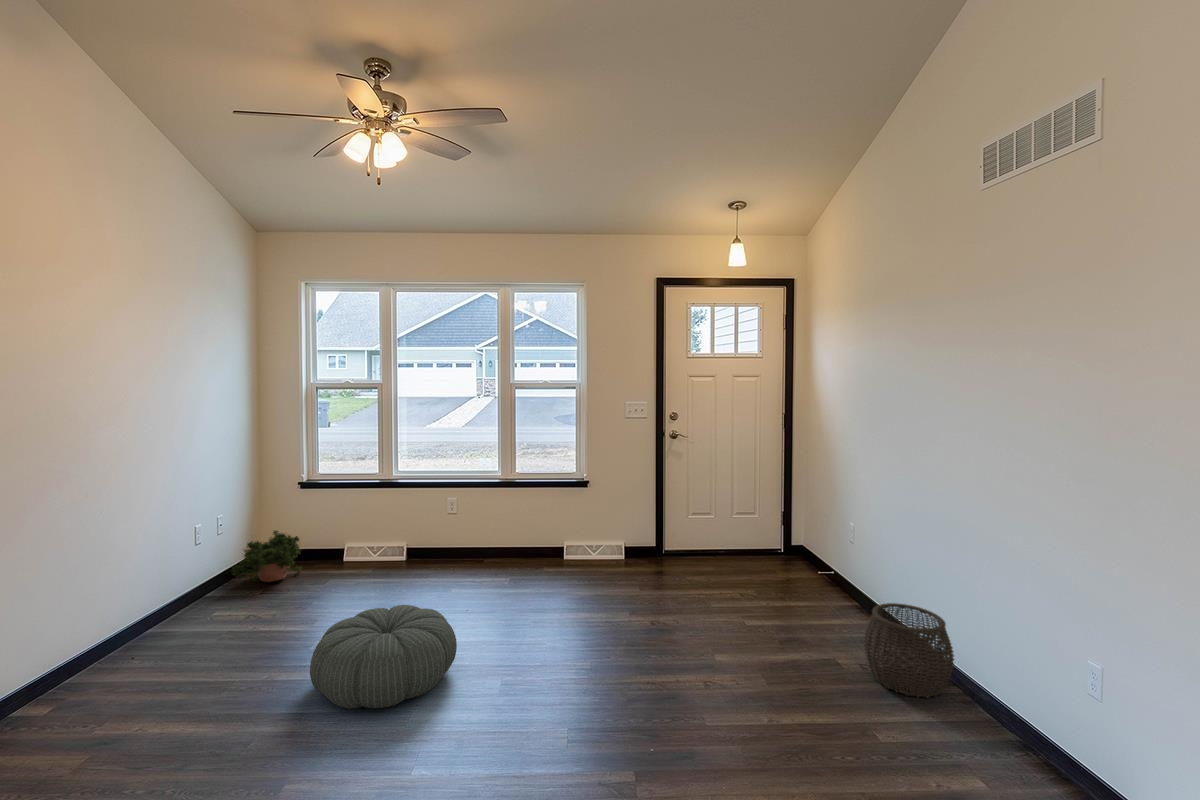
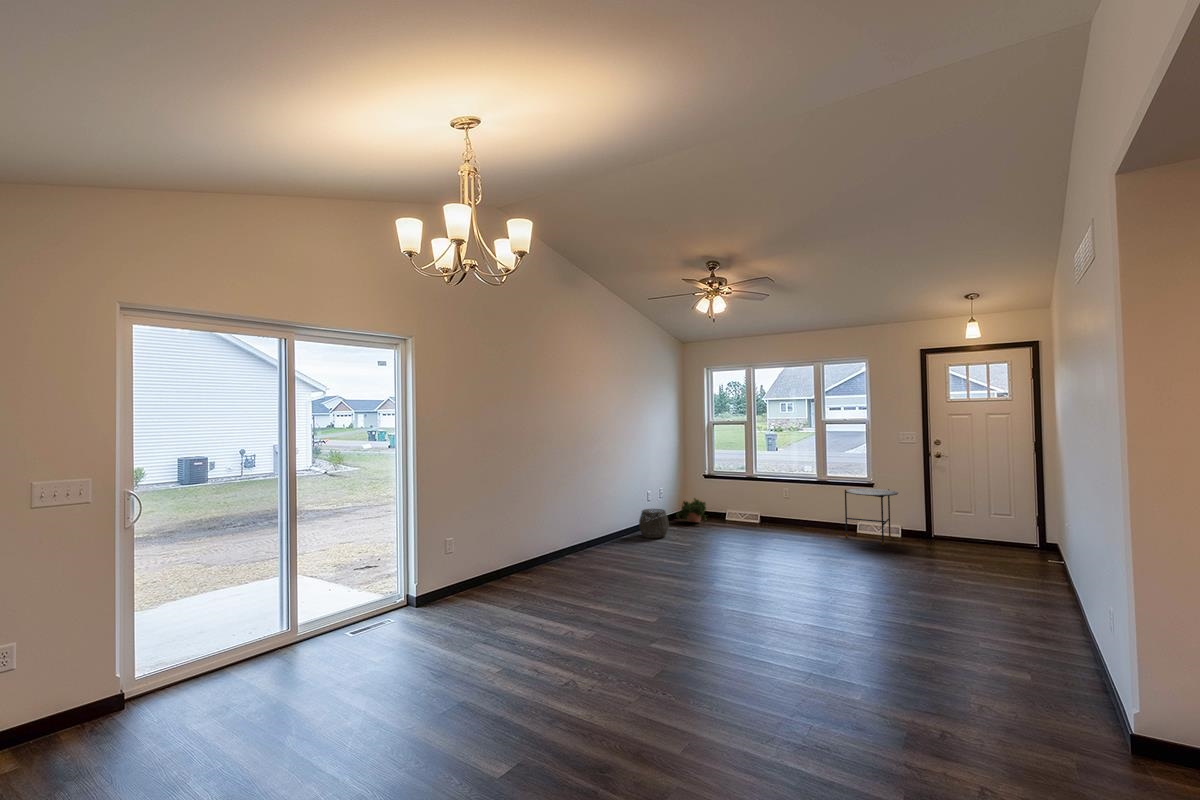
side table: none [551,488,630,583] -> present [845,488,898,545]
woven basket: present [864,603,954,698] -> present [639,509,669,538]
pouf: present [310,605,457,709] -> none [714,525,776,559]

